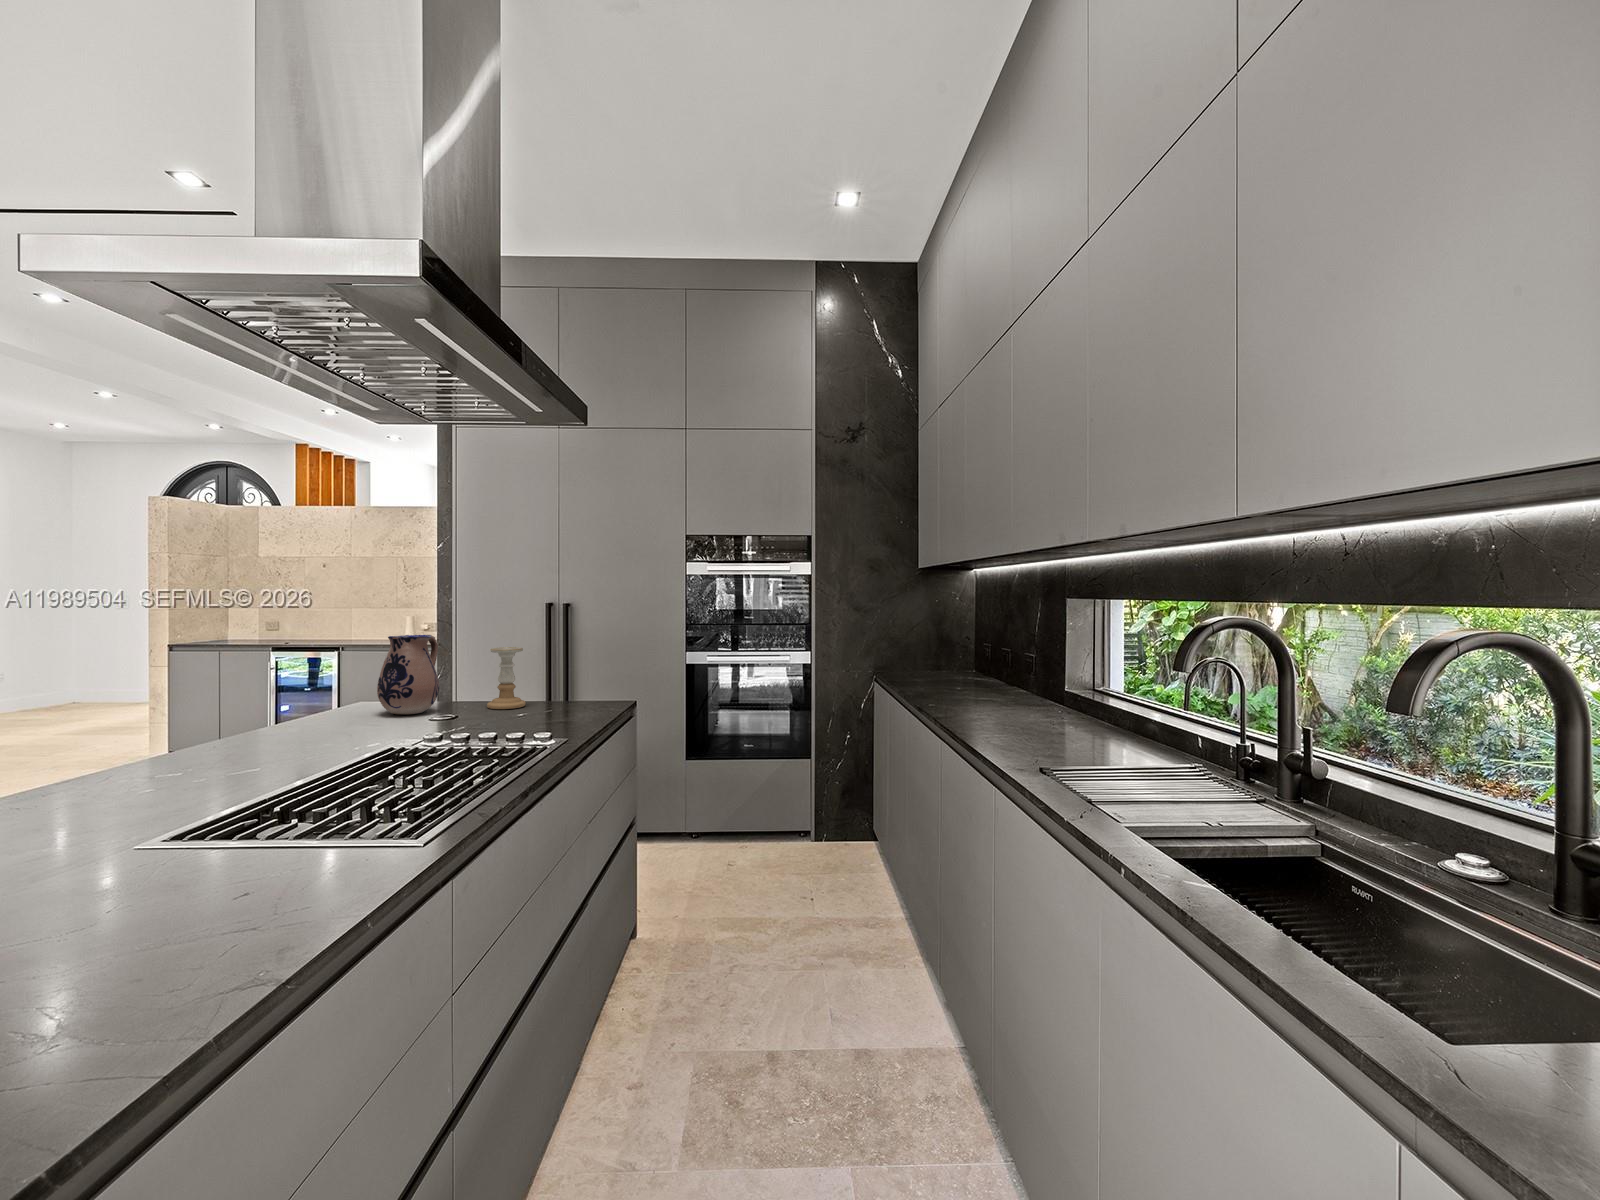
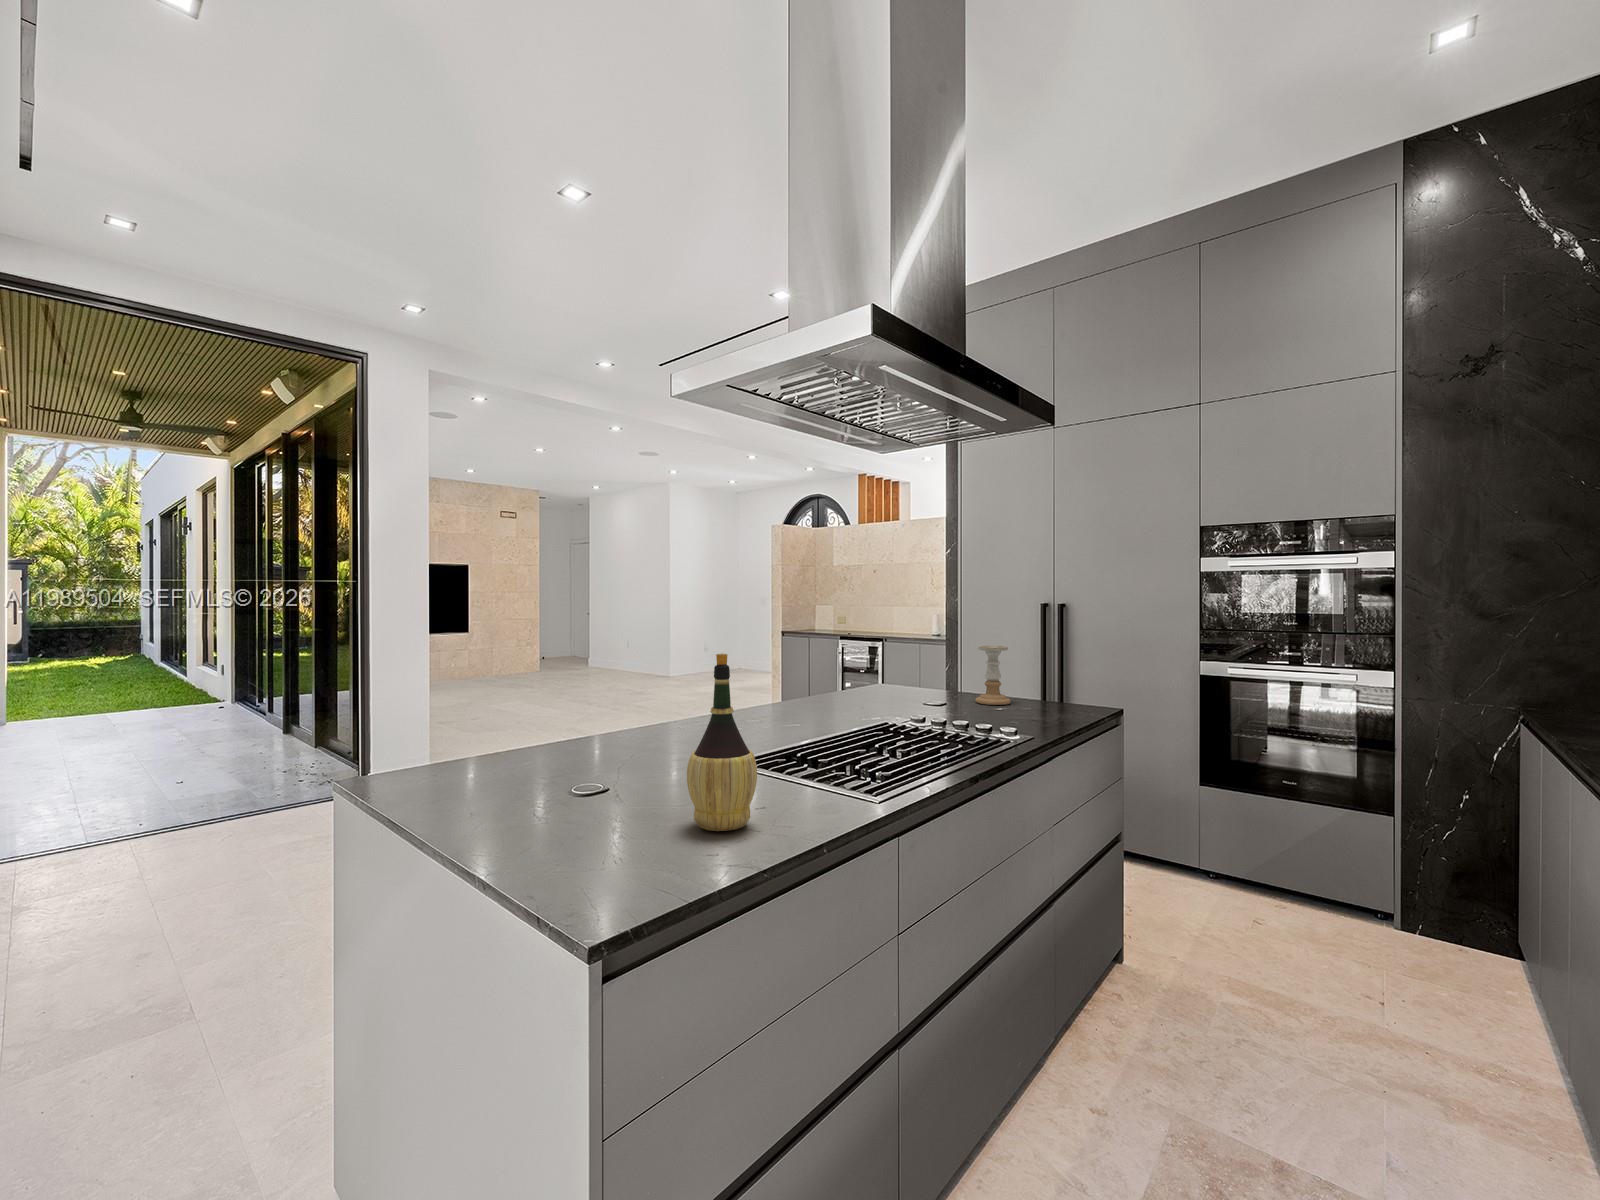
ceramic pitcher: present [377,635,439,715] -> none [887,631,935,701]
wine bottle: none [108,691,251,968] -> present [687,653,757,831]

